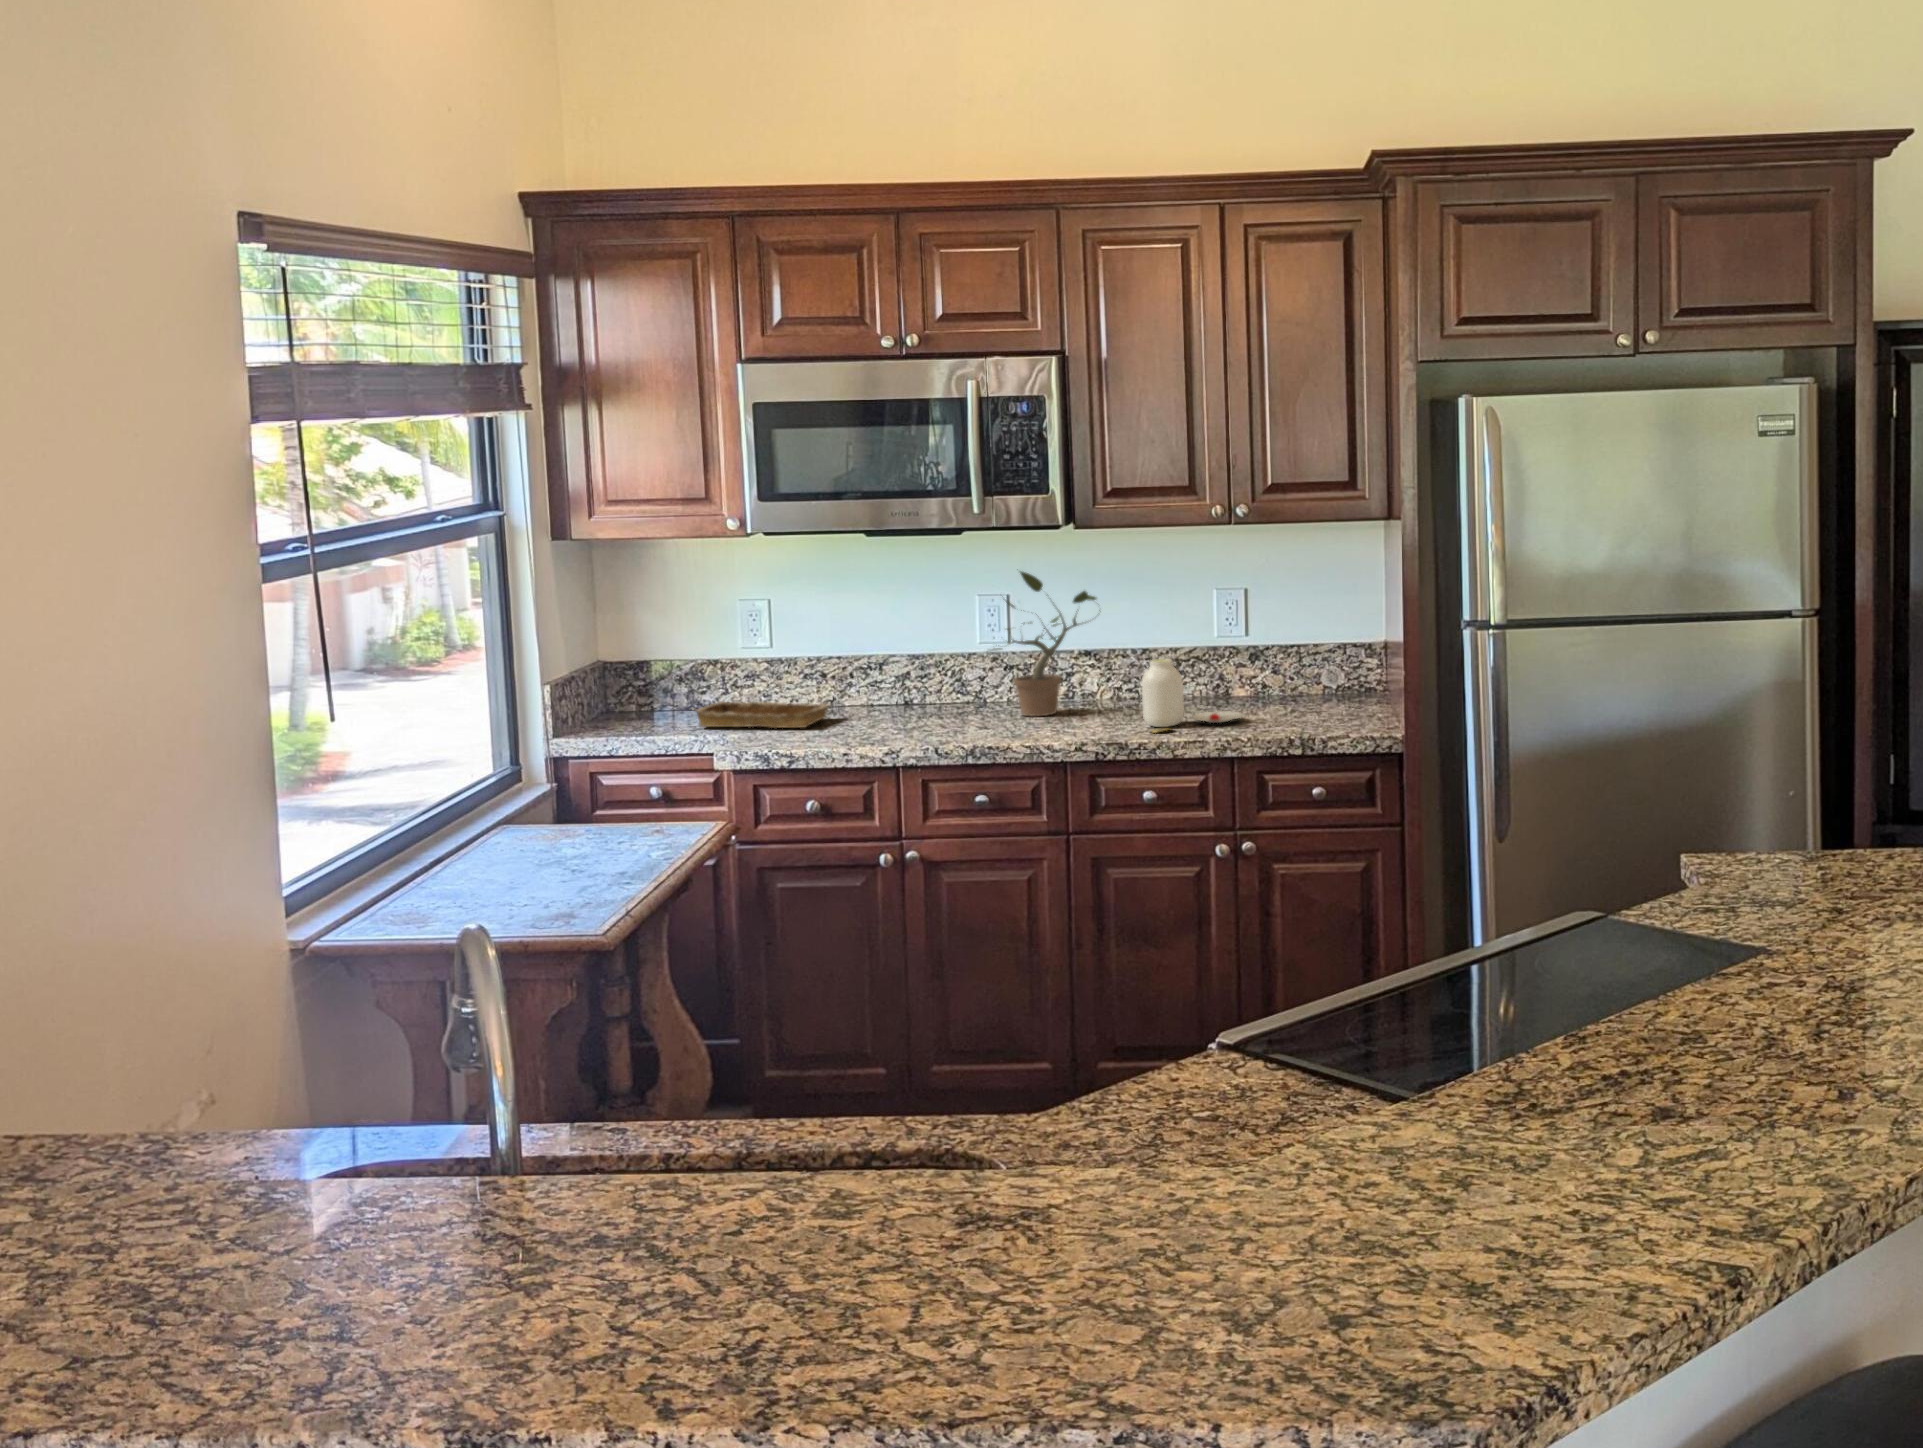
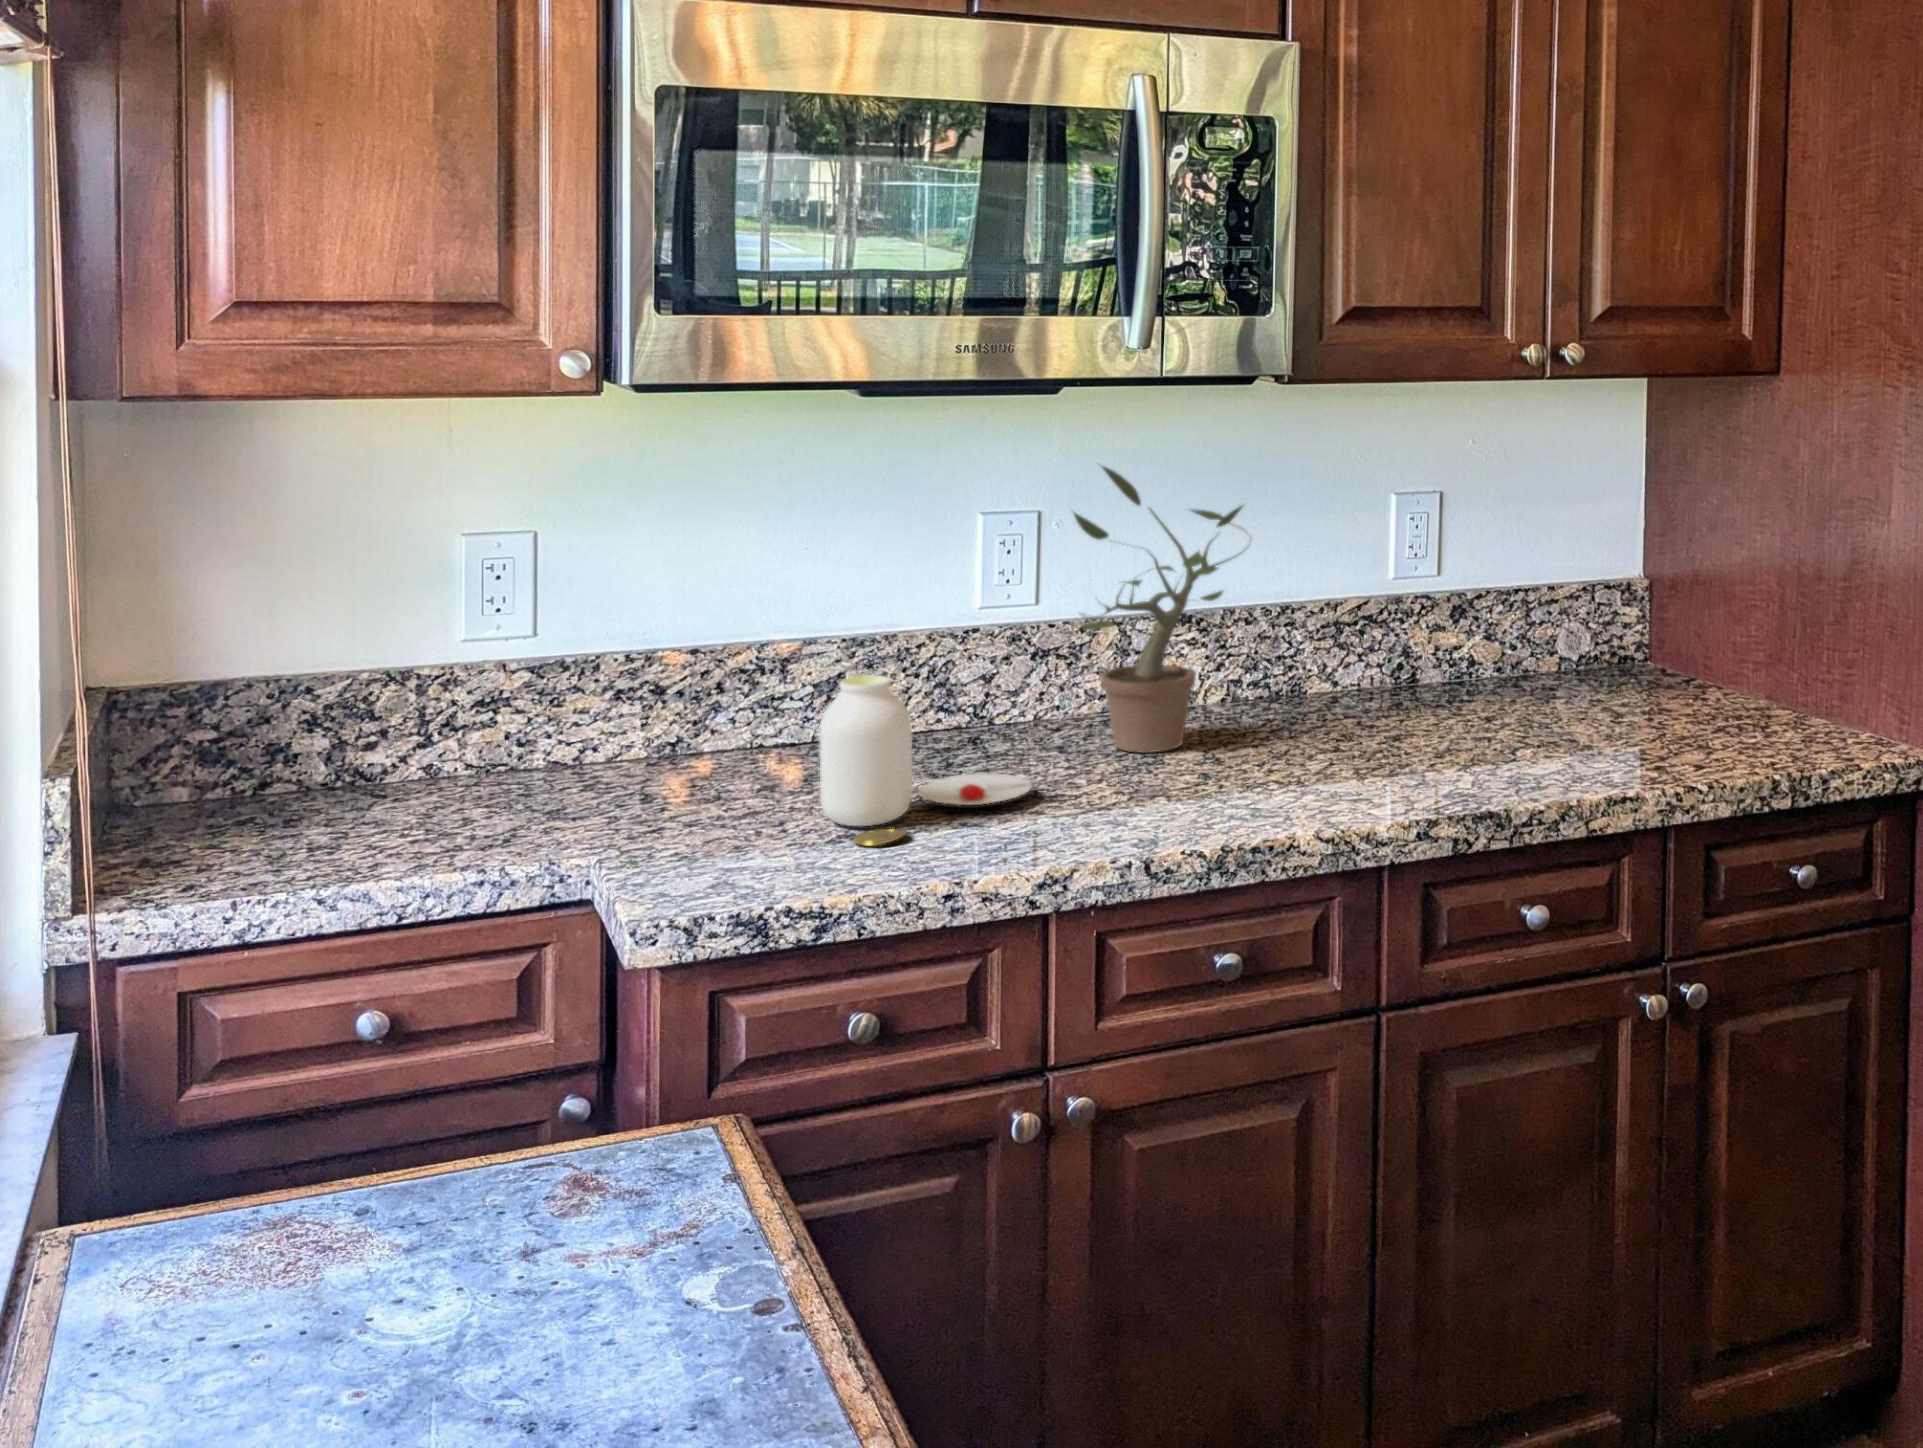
jar: present [1142,659,1244,733] -> present [819,675,1042,846]
tray: present [693,701,828,728] -> none [395,754,724,836]

